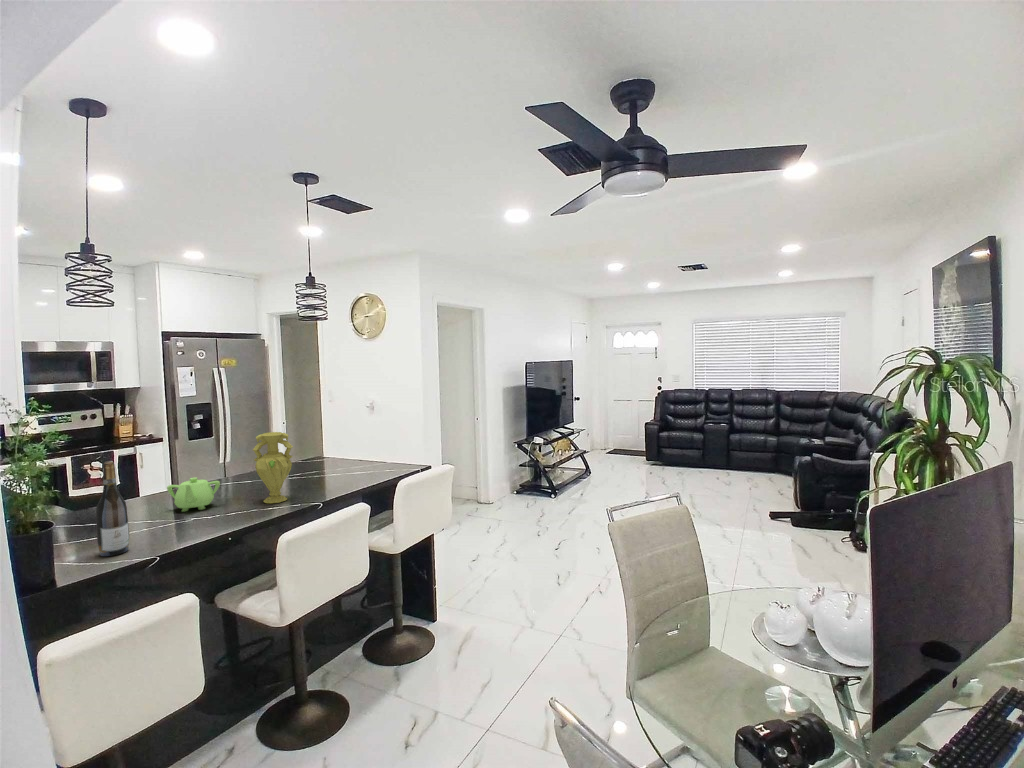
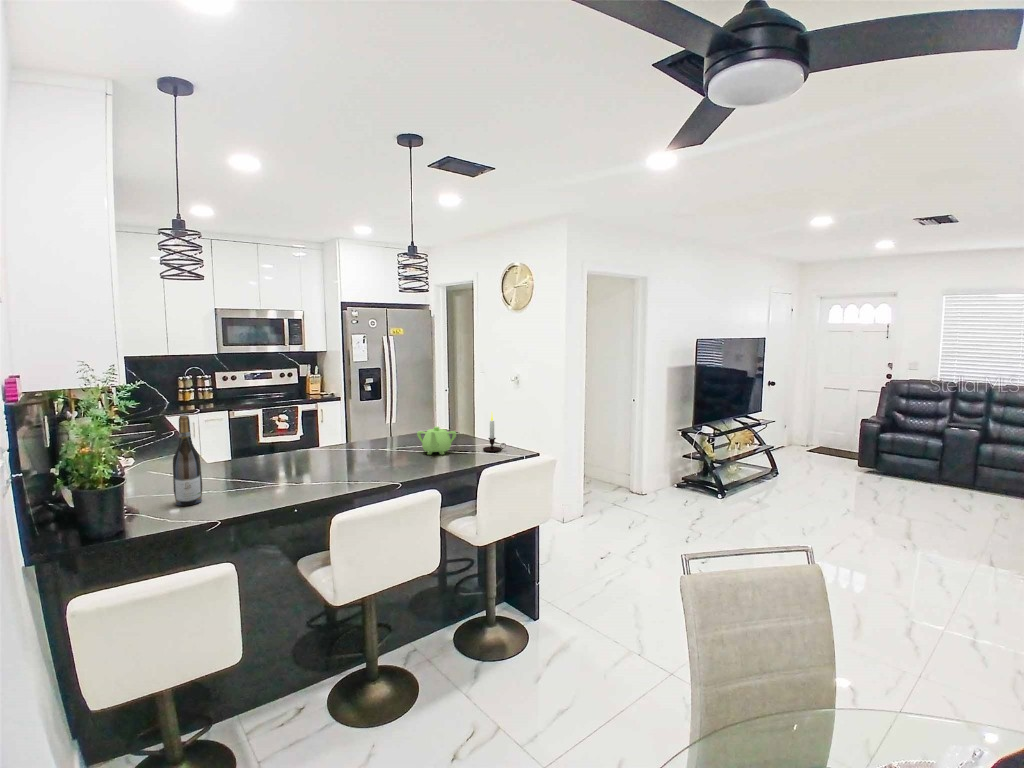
vase: present [253,432,293,503] -> none [341,398,380,471]
candle: none [379,436,401,473] -> present [483,412,506,452]
teapot: present [167,477,220,512] -> present [417,426,456,455]

